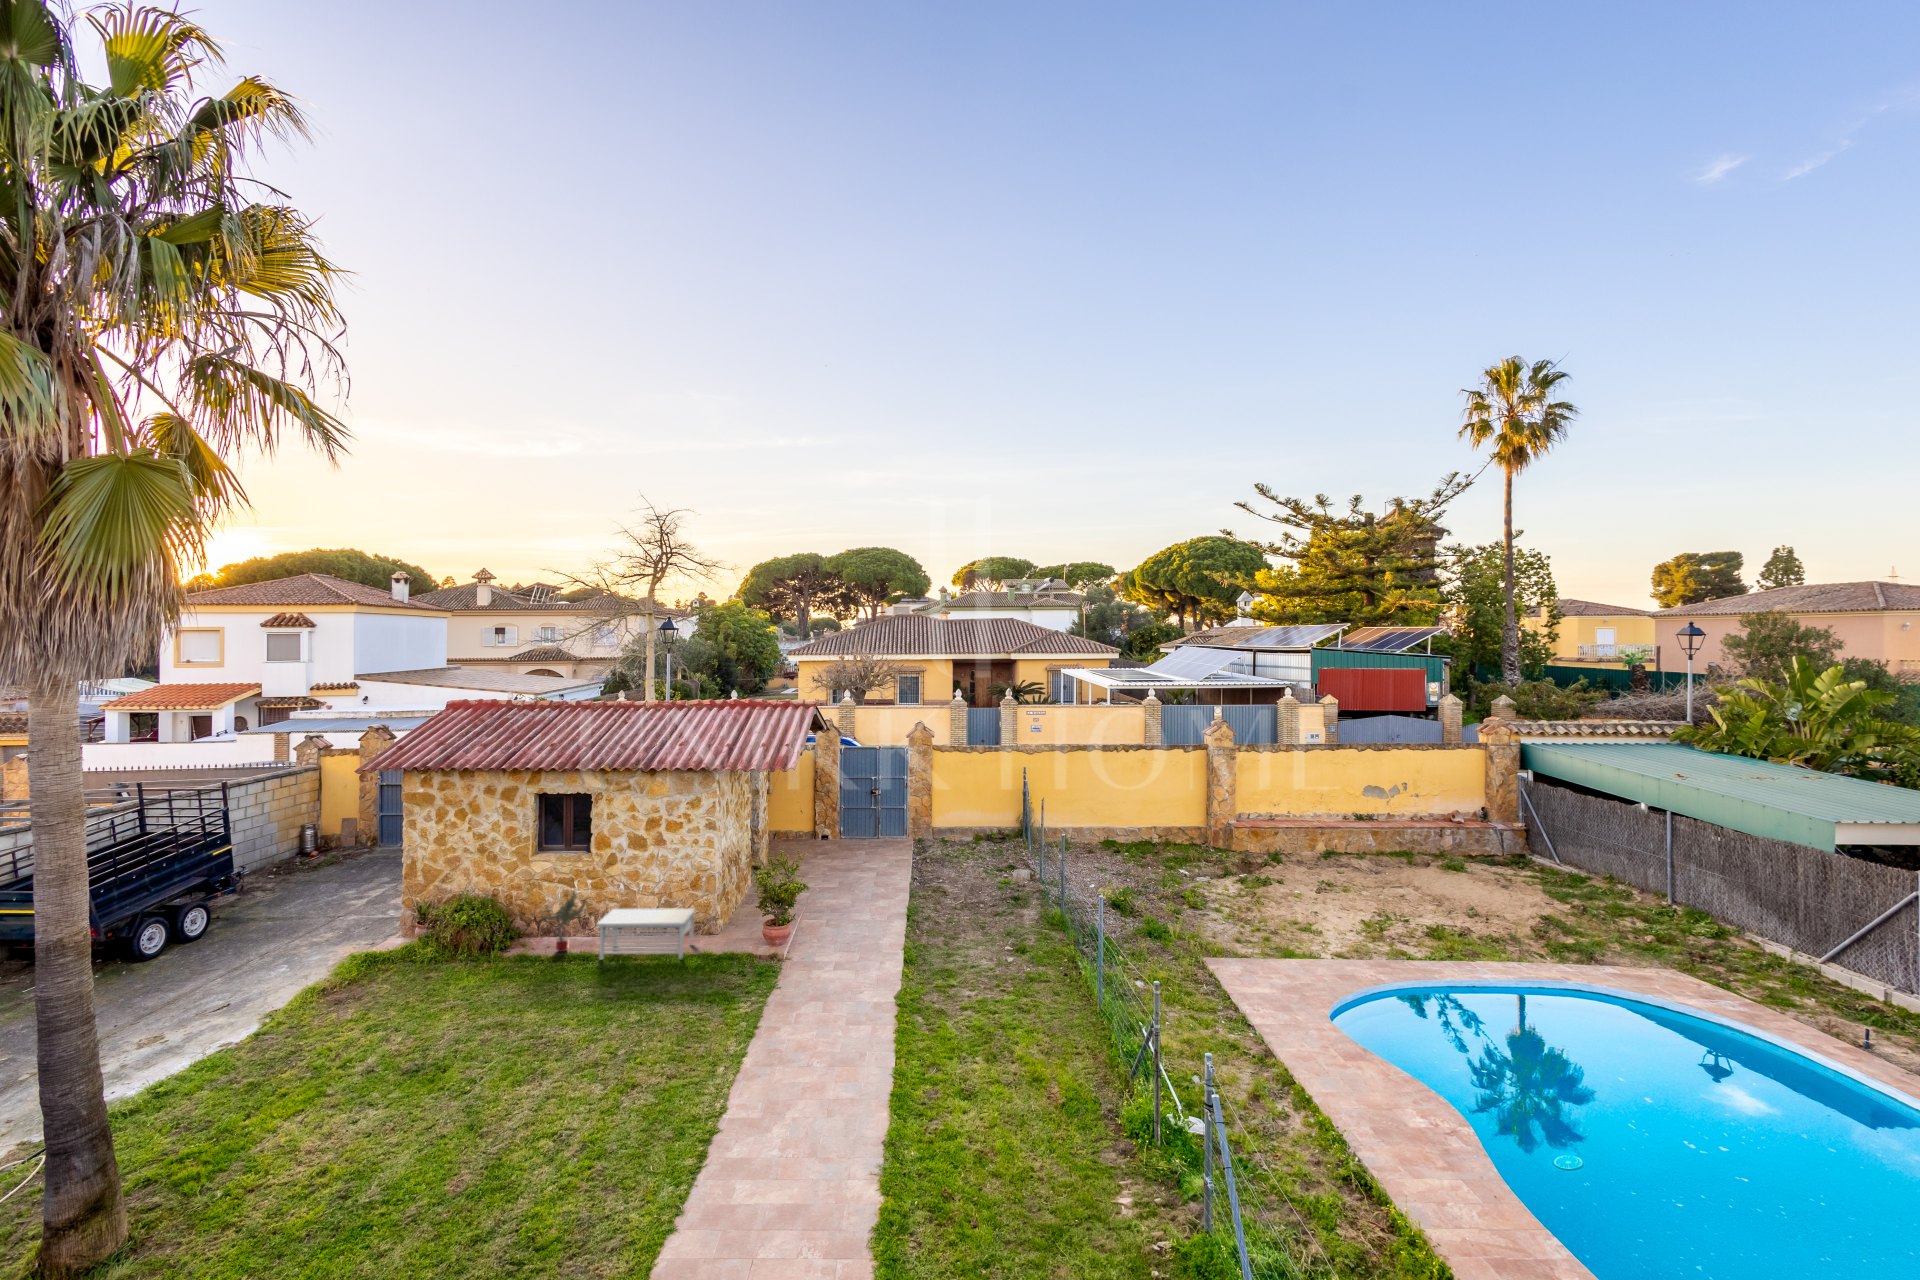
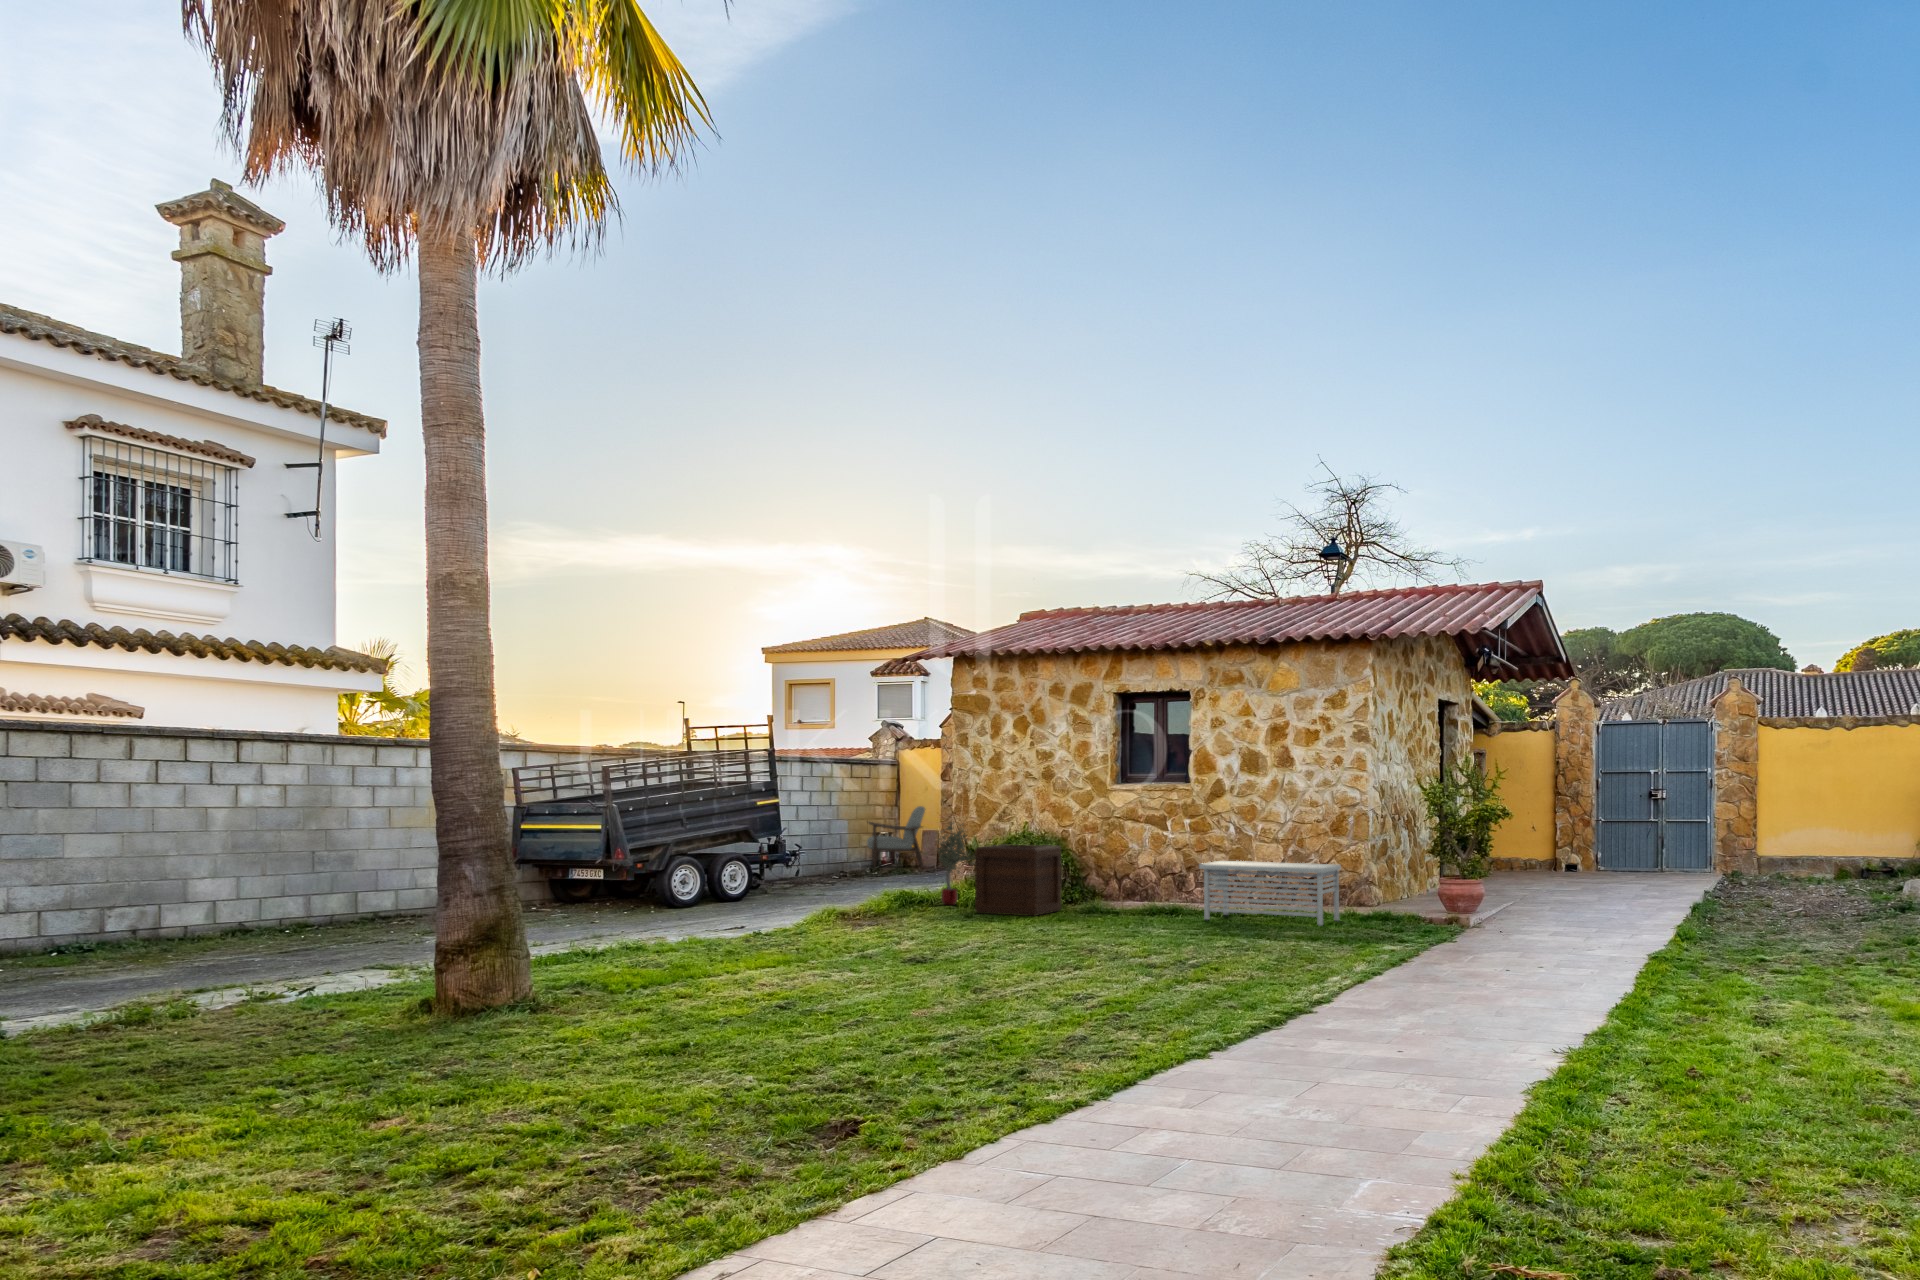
chair: none [341,808,393,860] -> present [867,806,925,867]
potted tree: present [541,889,587,952] -> present [938,823,975,905]
wooden crate: none [414,911,491,977] -> present [975,844,1062,916]

